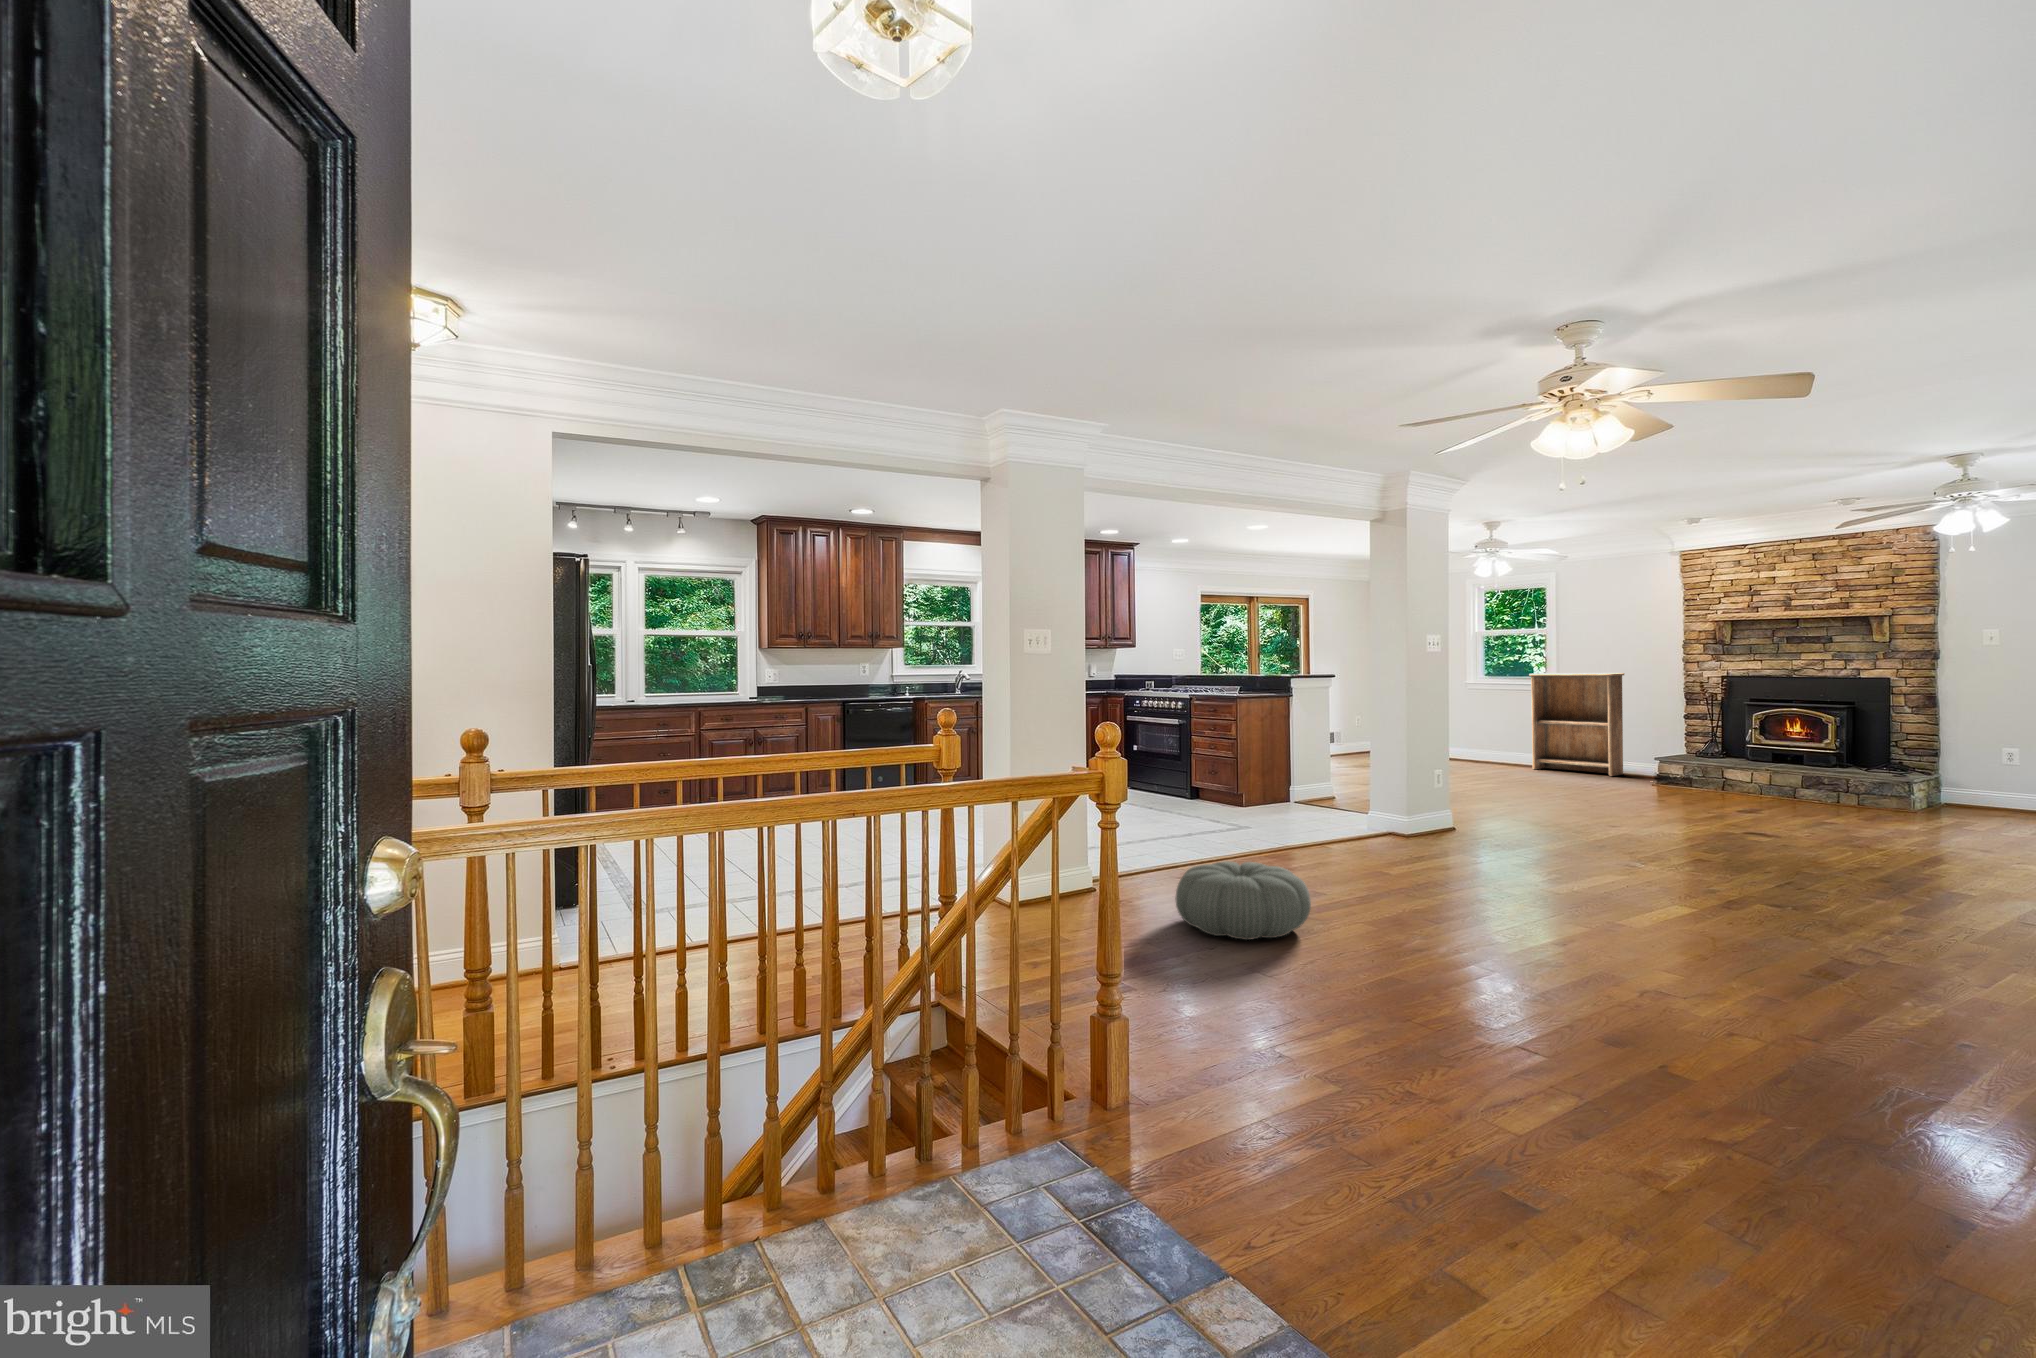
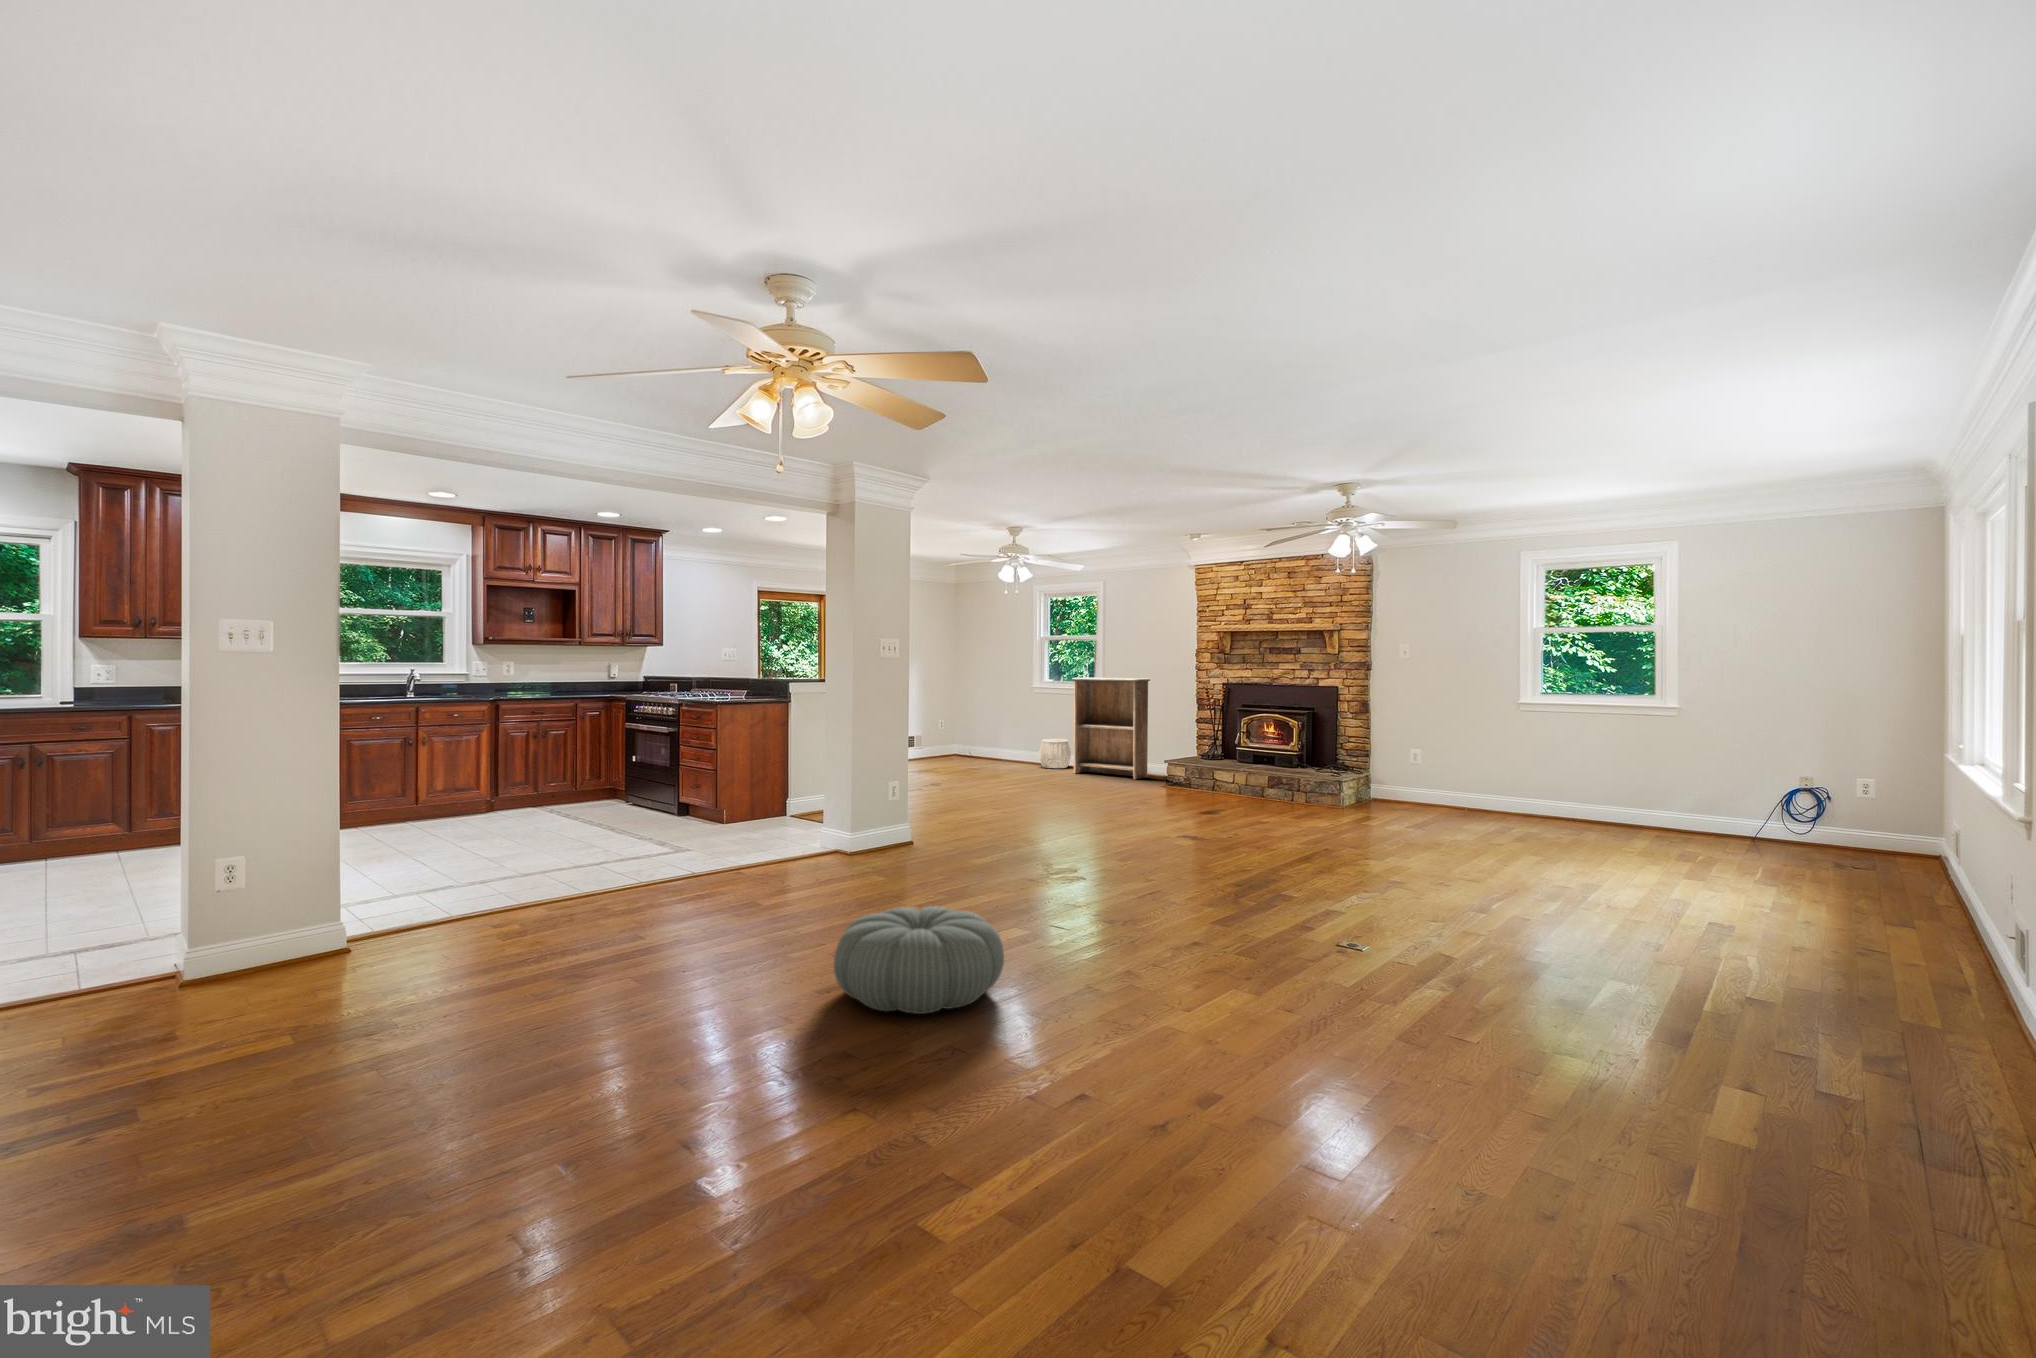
woven basket: none [1485,735,1522,764] -> present [1039,739,1071,768]
pouf: present [1175,861,1311,940] -> present [834,906,1004,1014]

